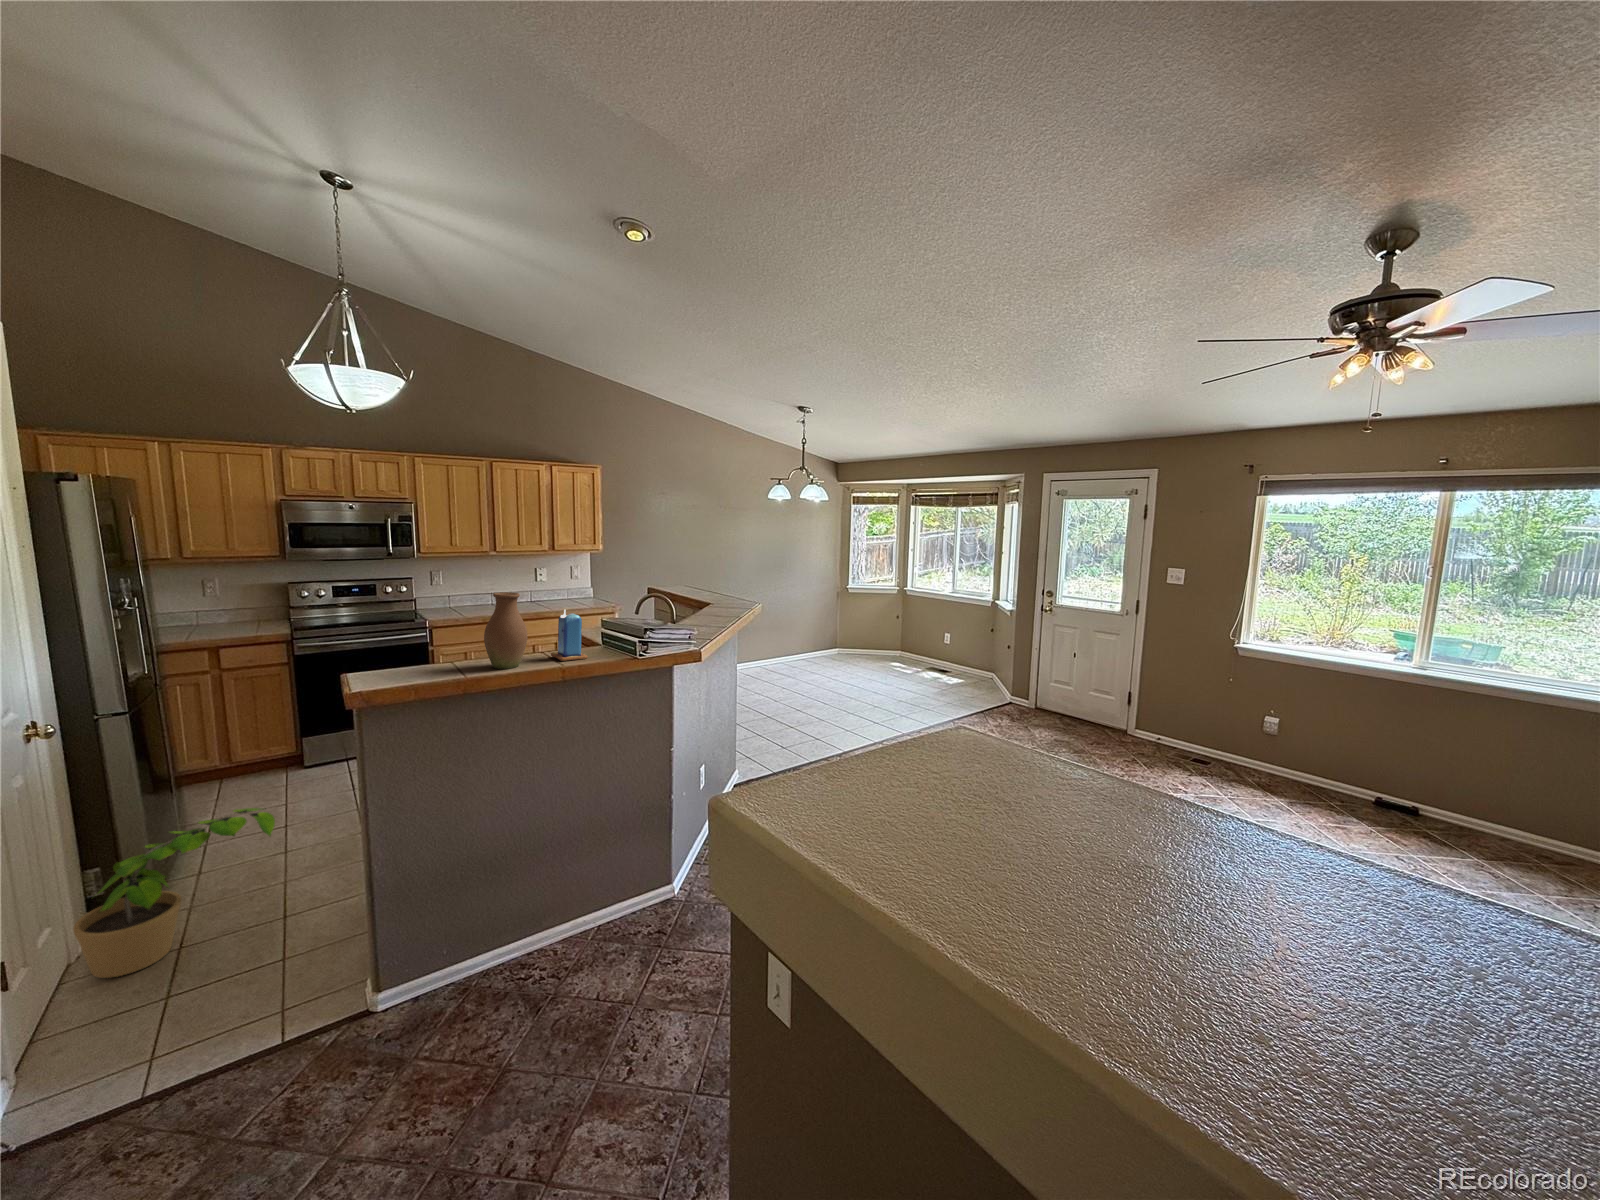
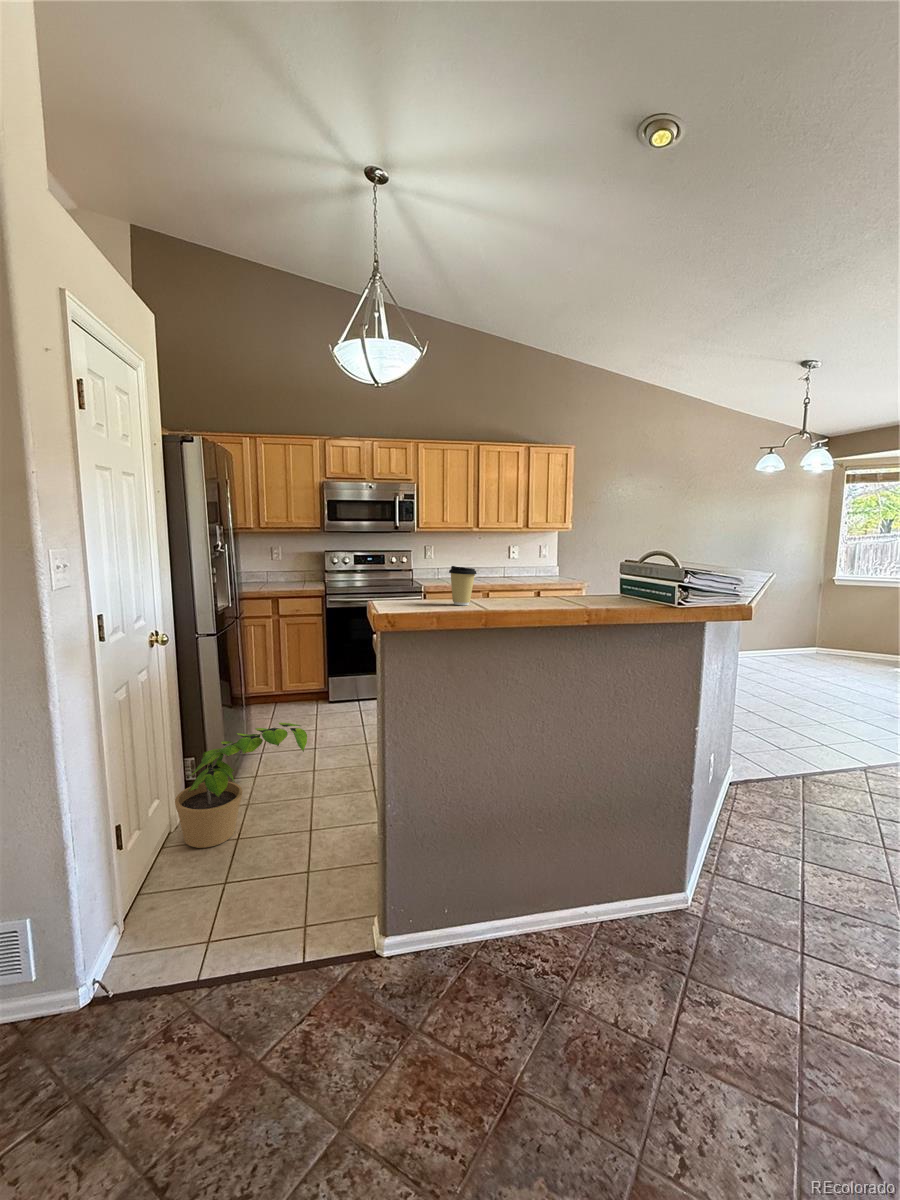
vase: present [484,592,528,669] -> none [497,517,542,604]
candle: present [551,610,588,661] -> none [560,543,604,602]
coffee cup: none [431,642,461,677] -> present [449,566,477,605]

